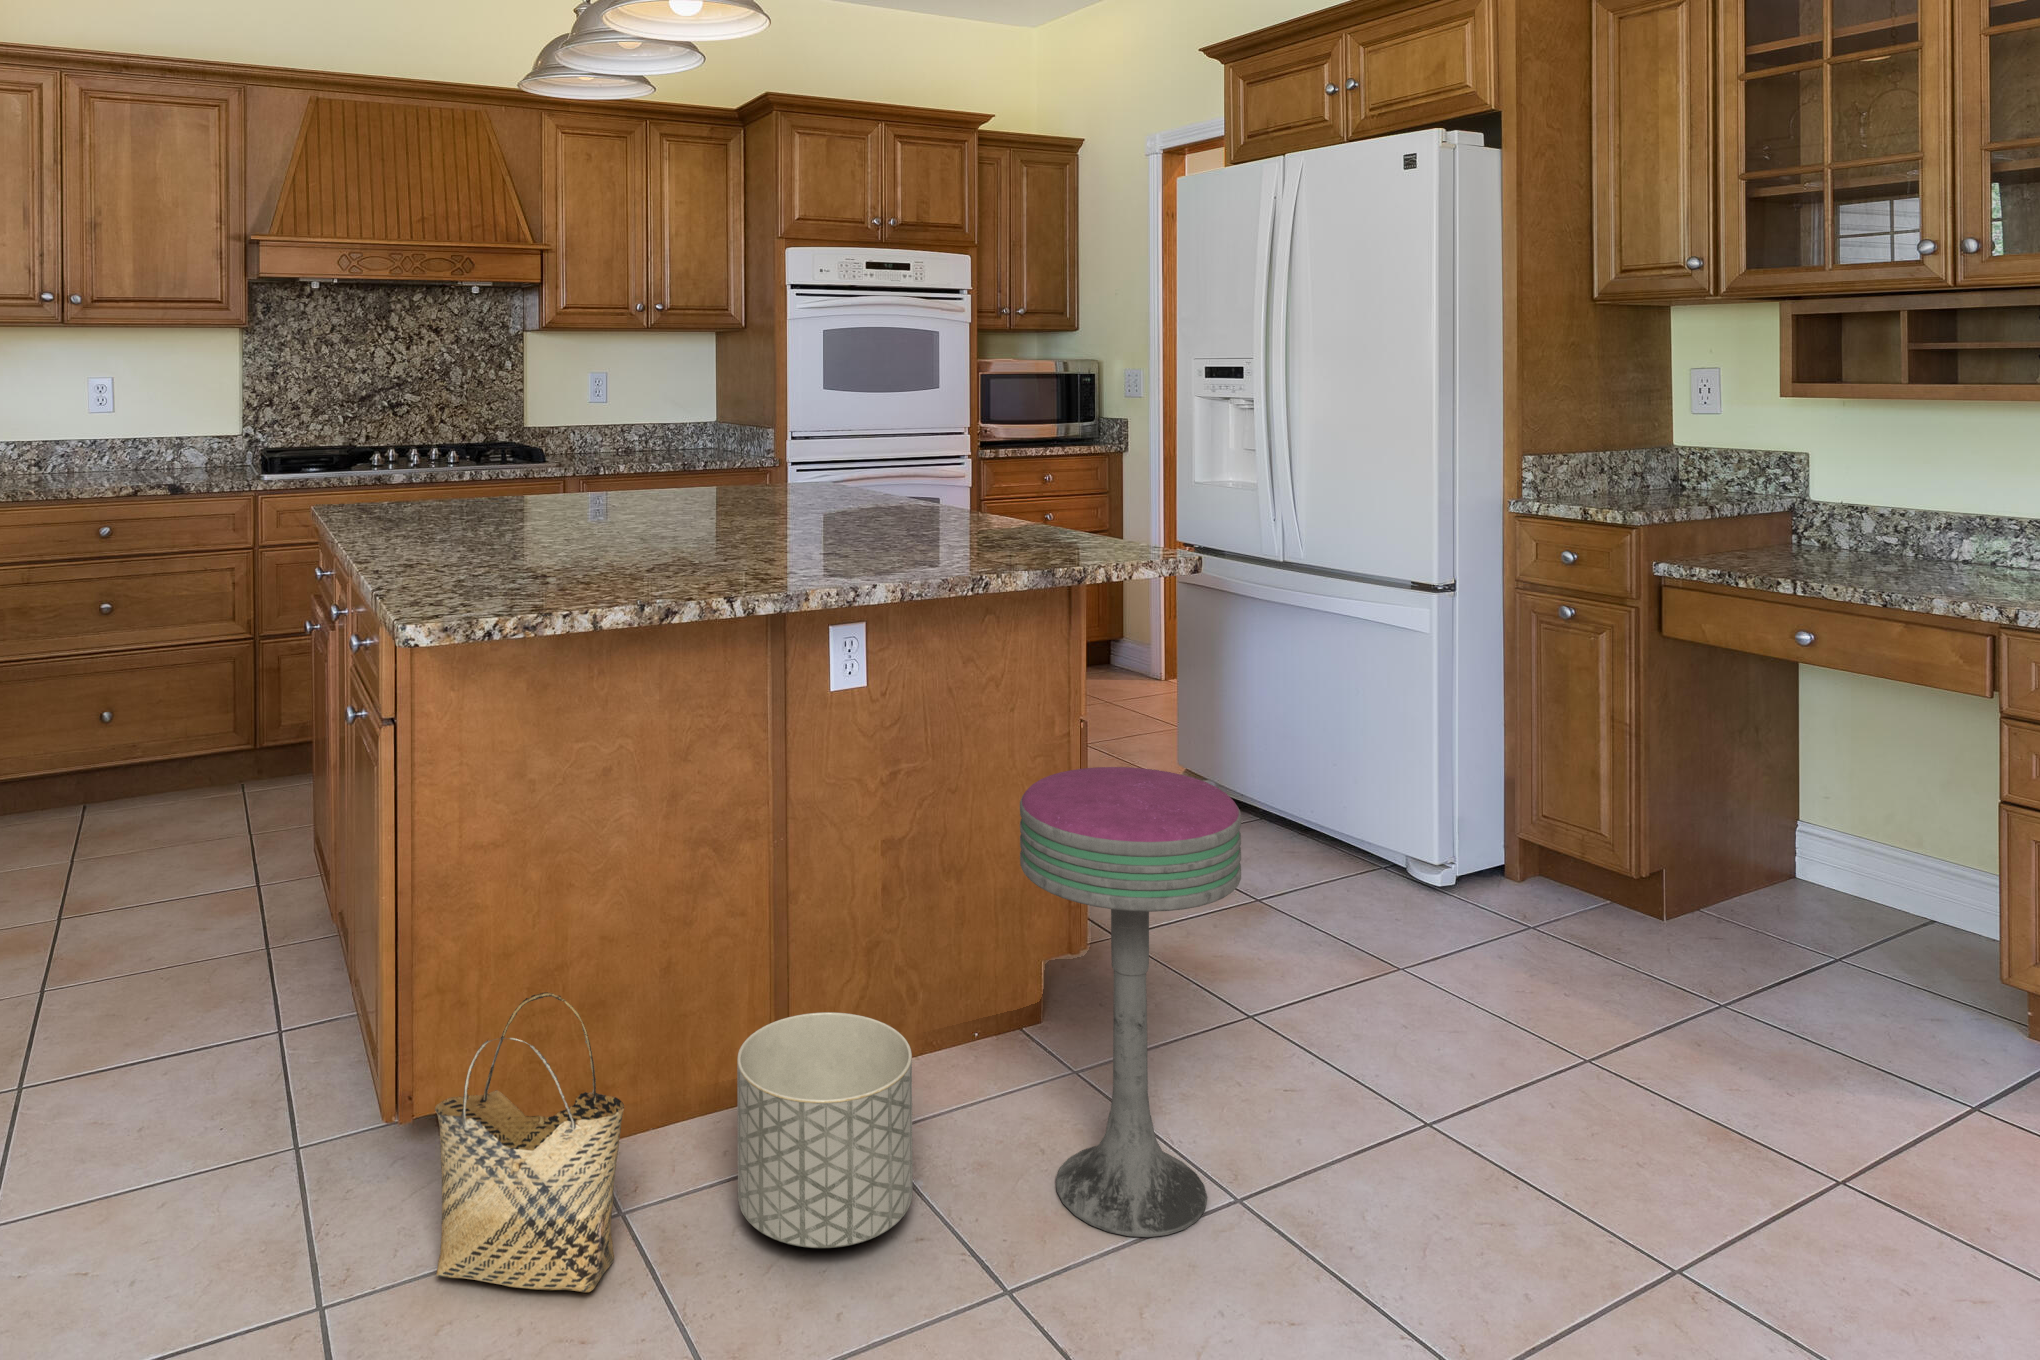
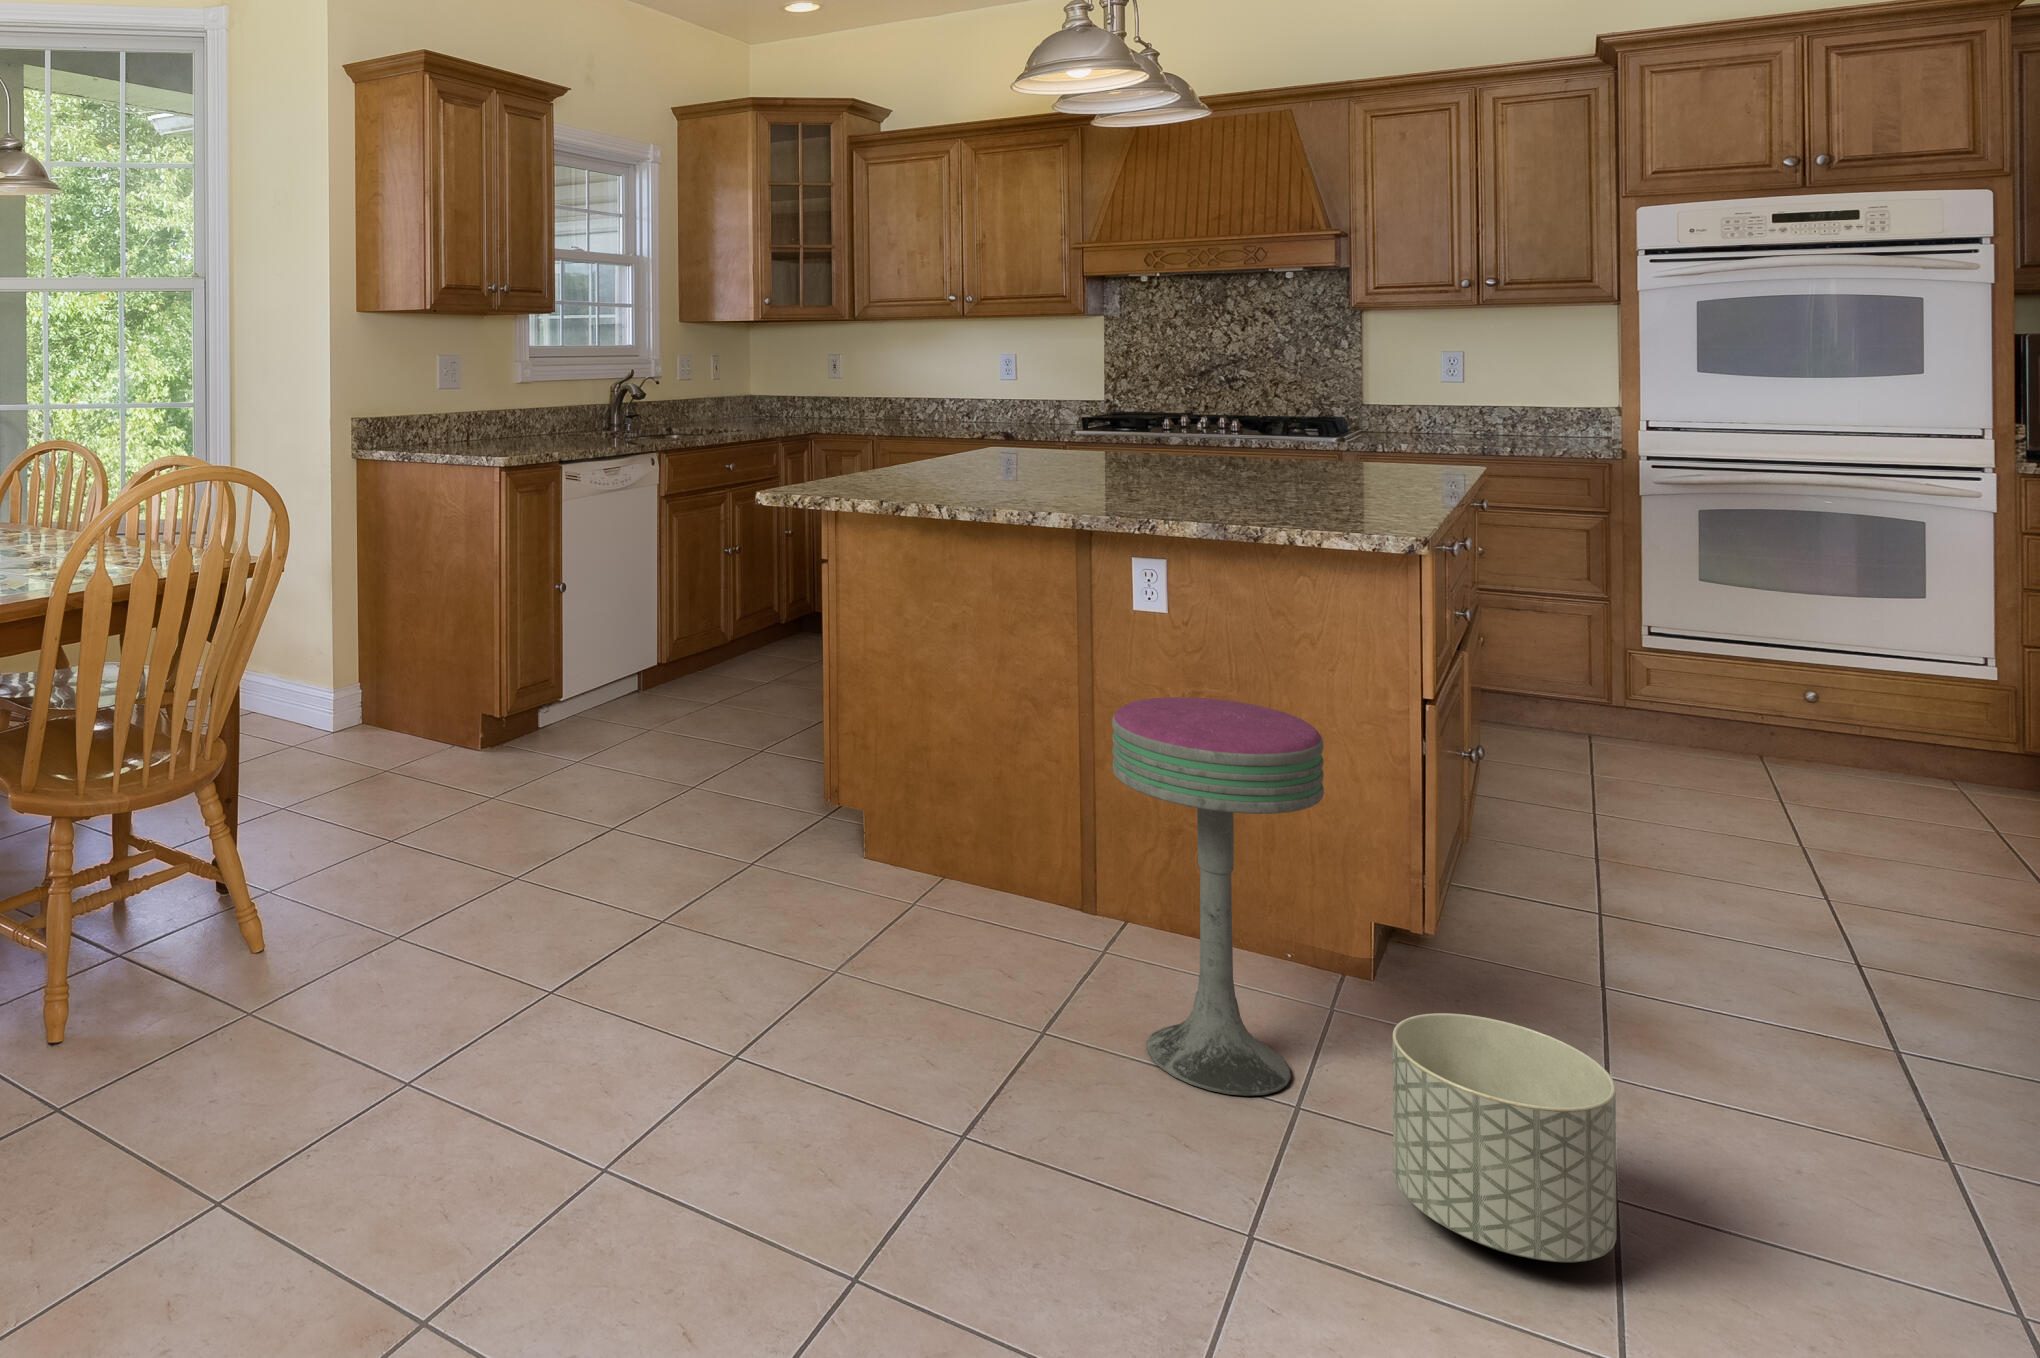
woven basket: present [435,992,624,1292] -> none [785,740,873,914]
planter: present [737,1012,912,1248] -> present [1393,1013,1616,1262]

